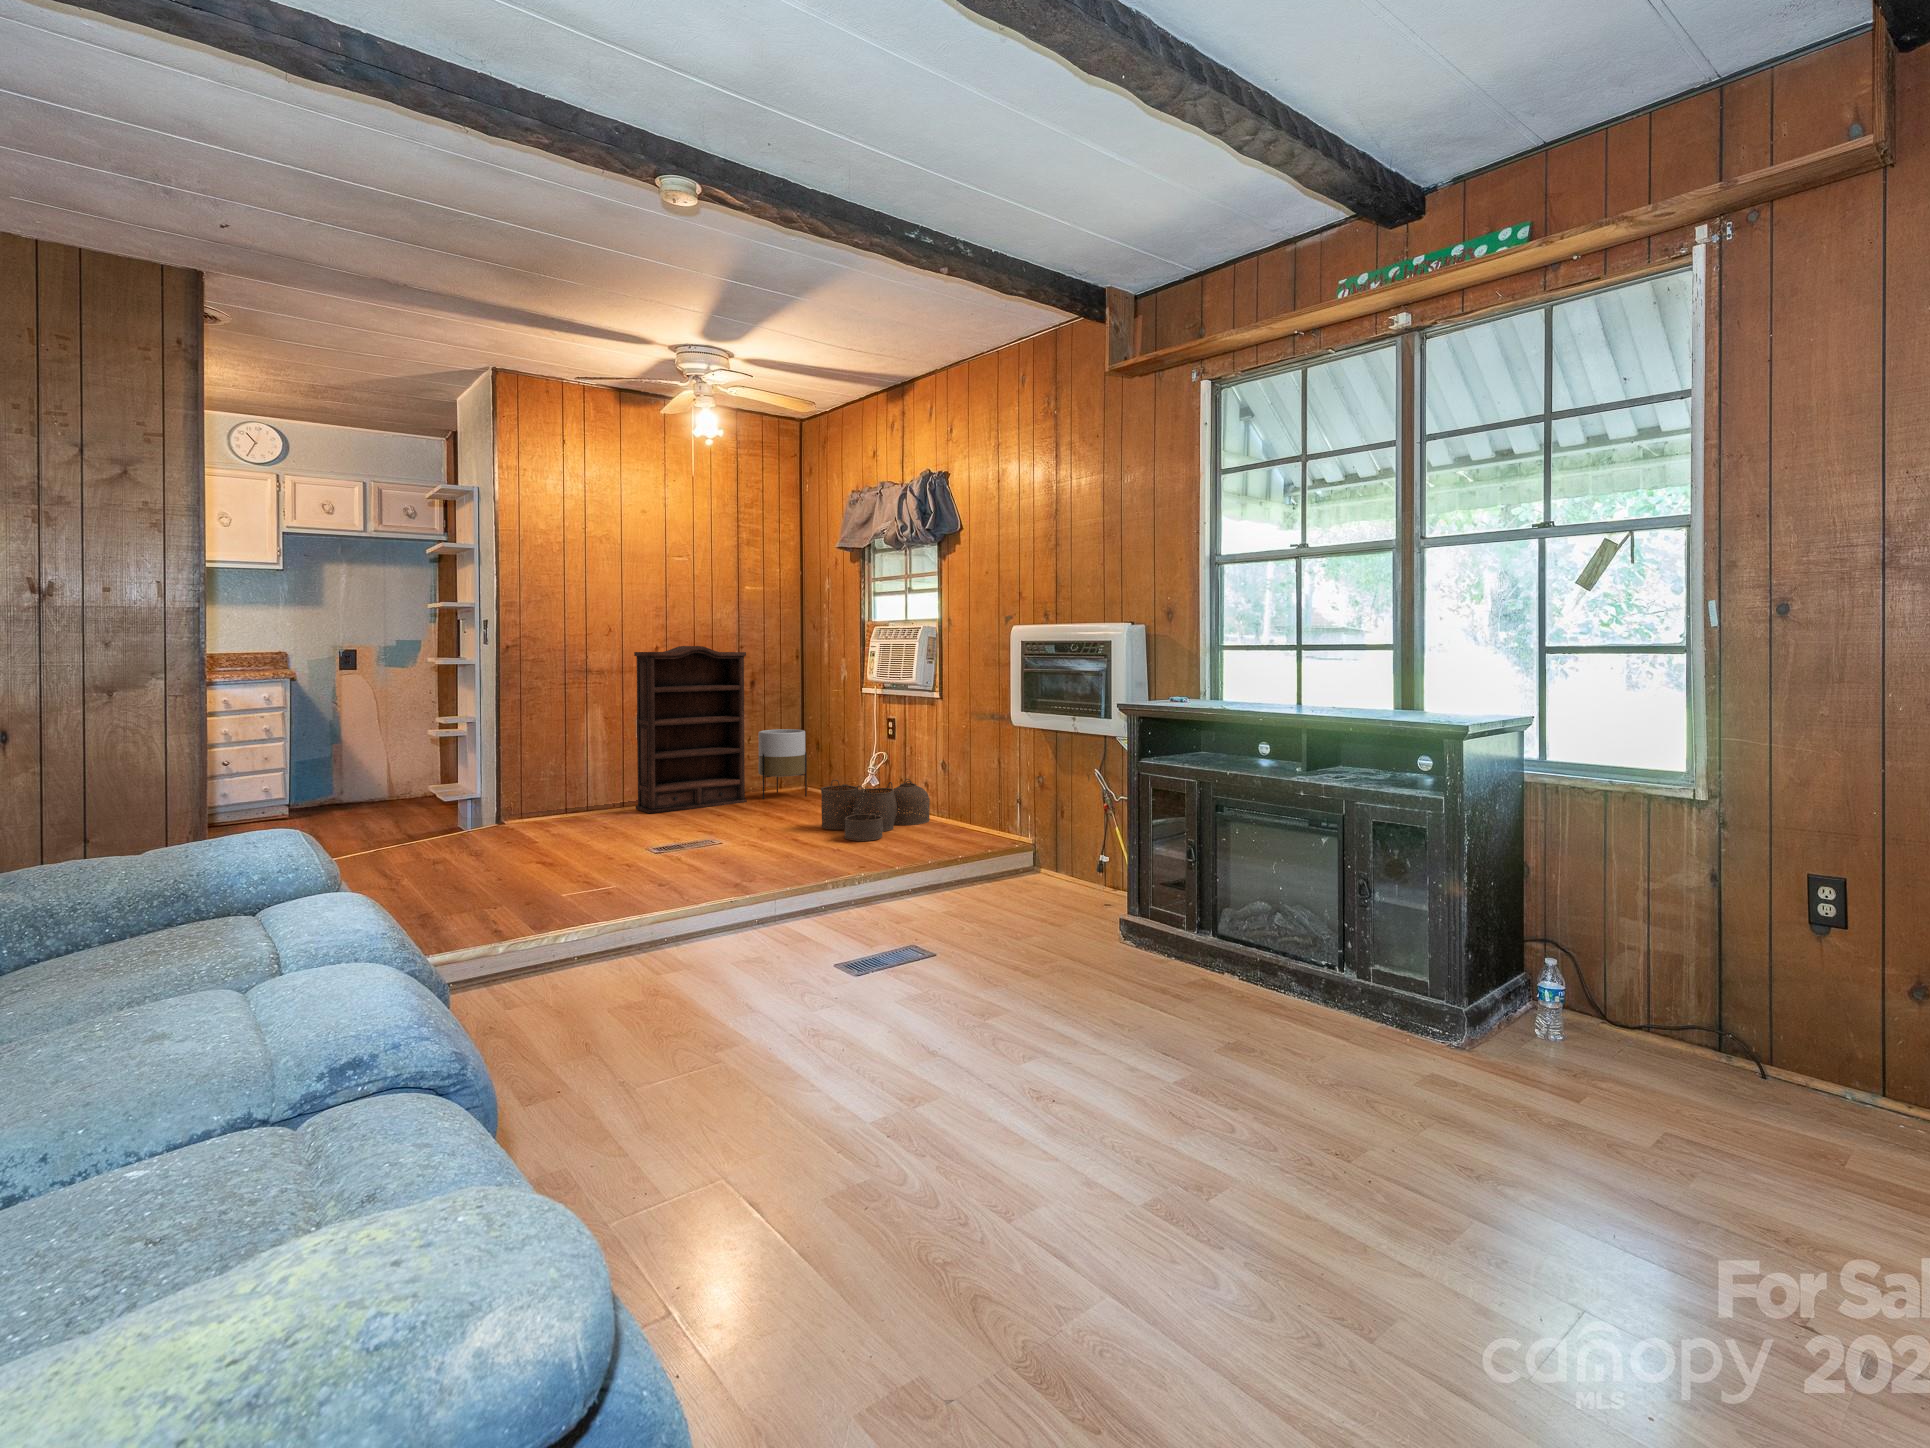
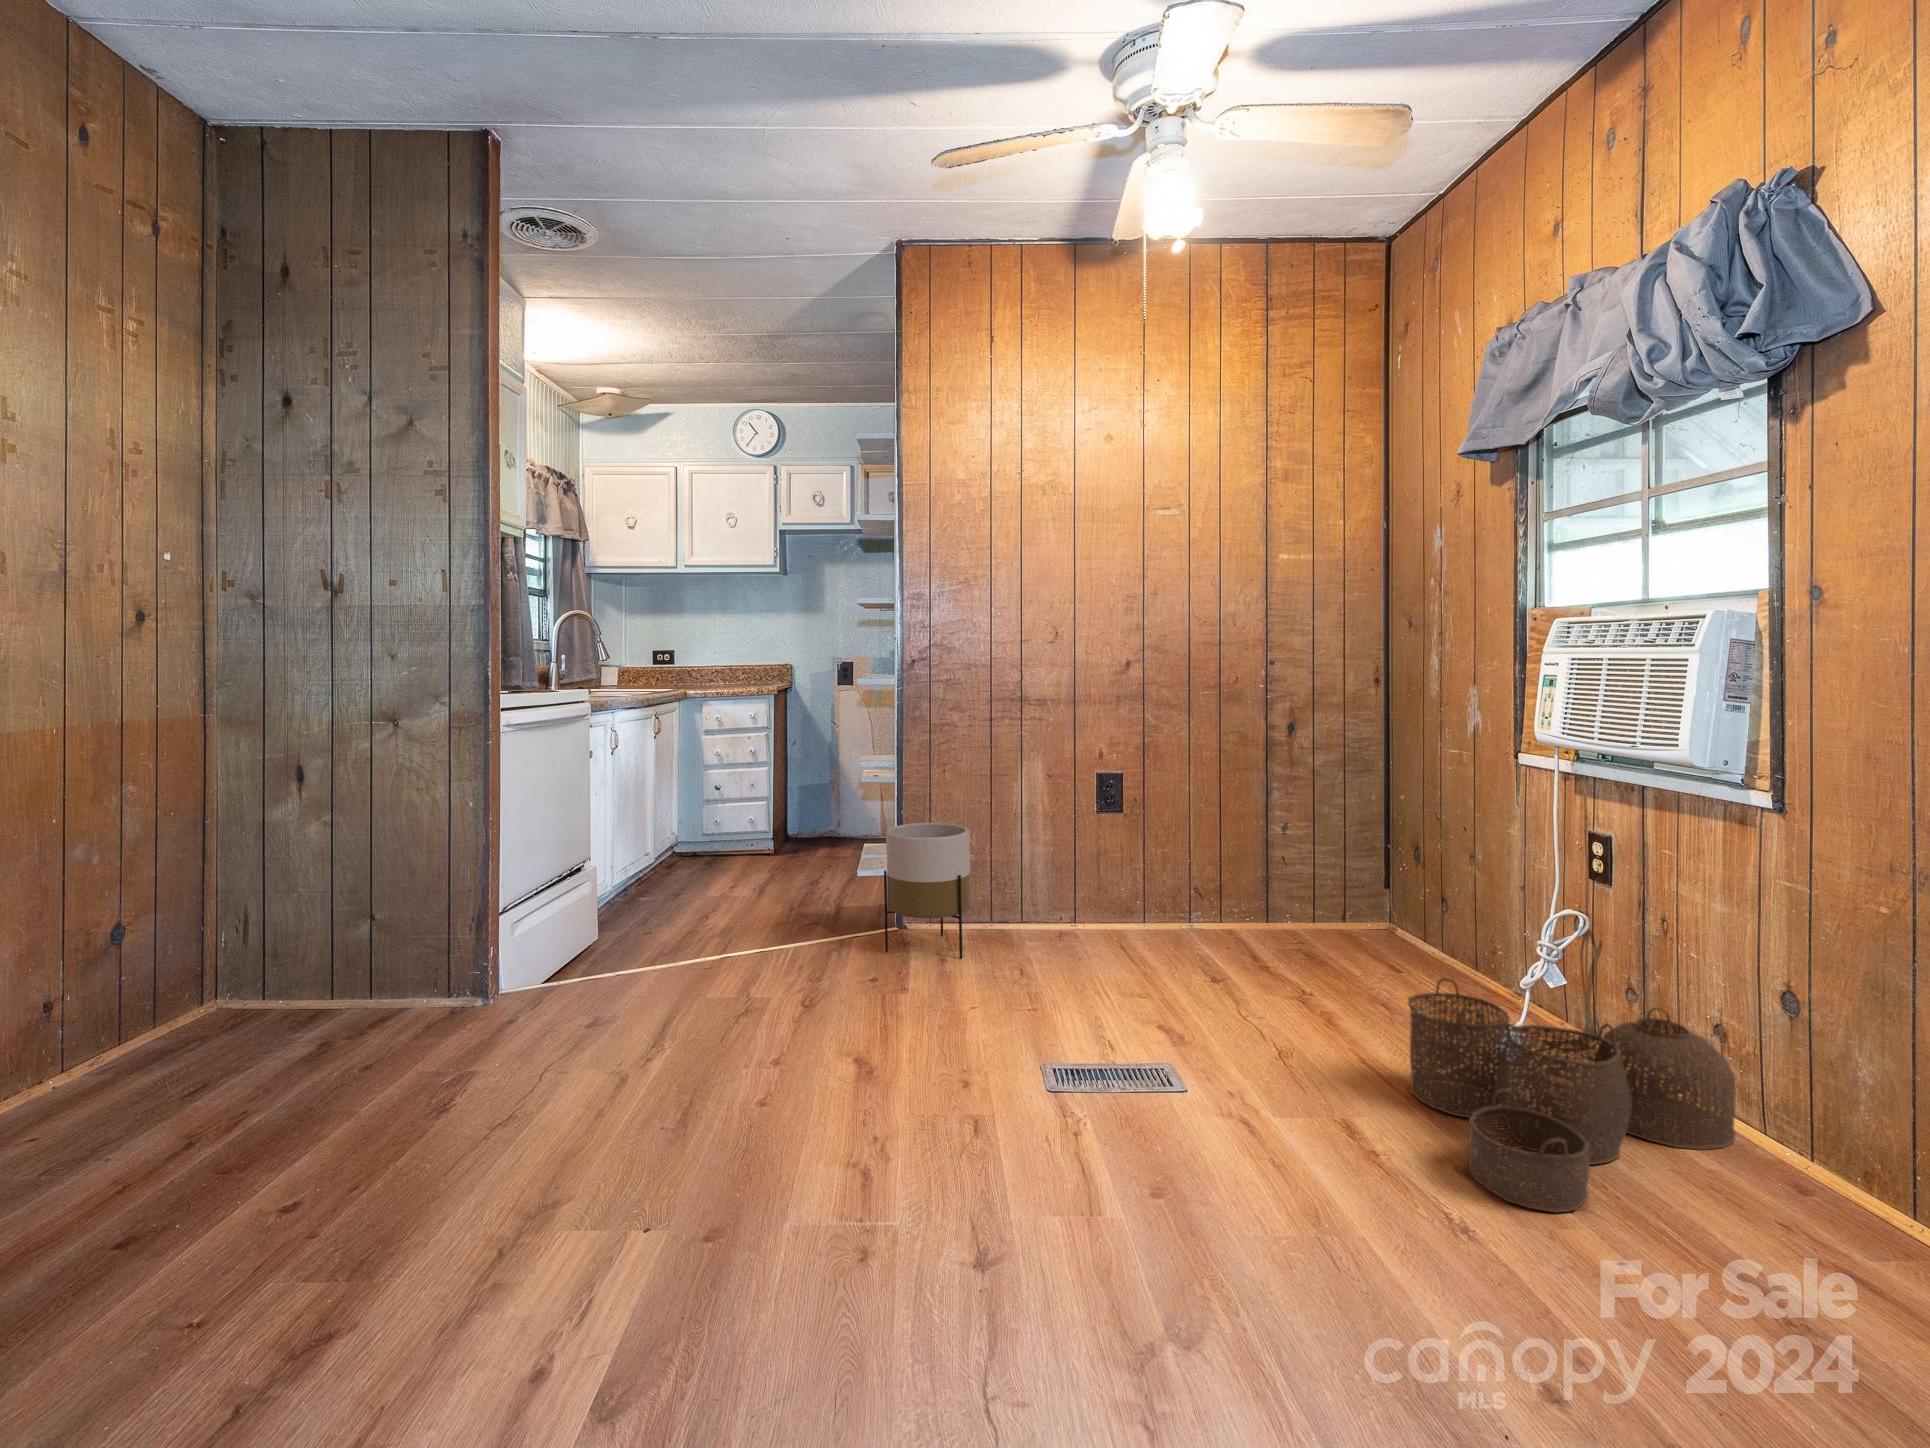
bookshelf: present [634,646,747,814] -> none [1083,665,1274,950]
planter: present [758,729,807,799] -> present [884,823,971,959]

